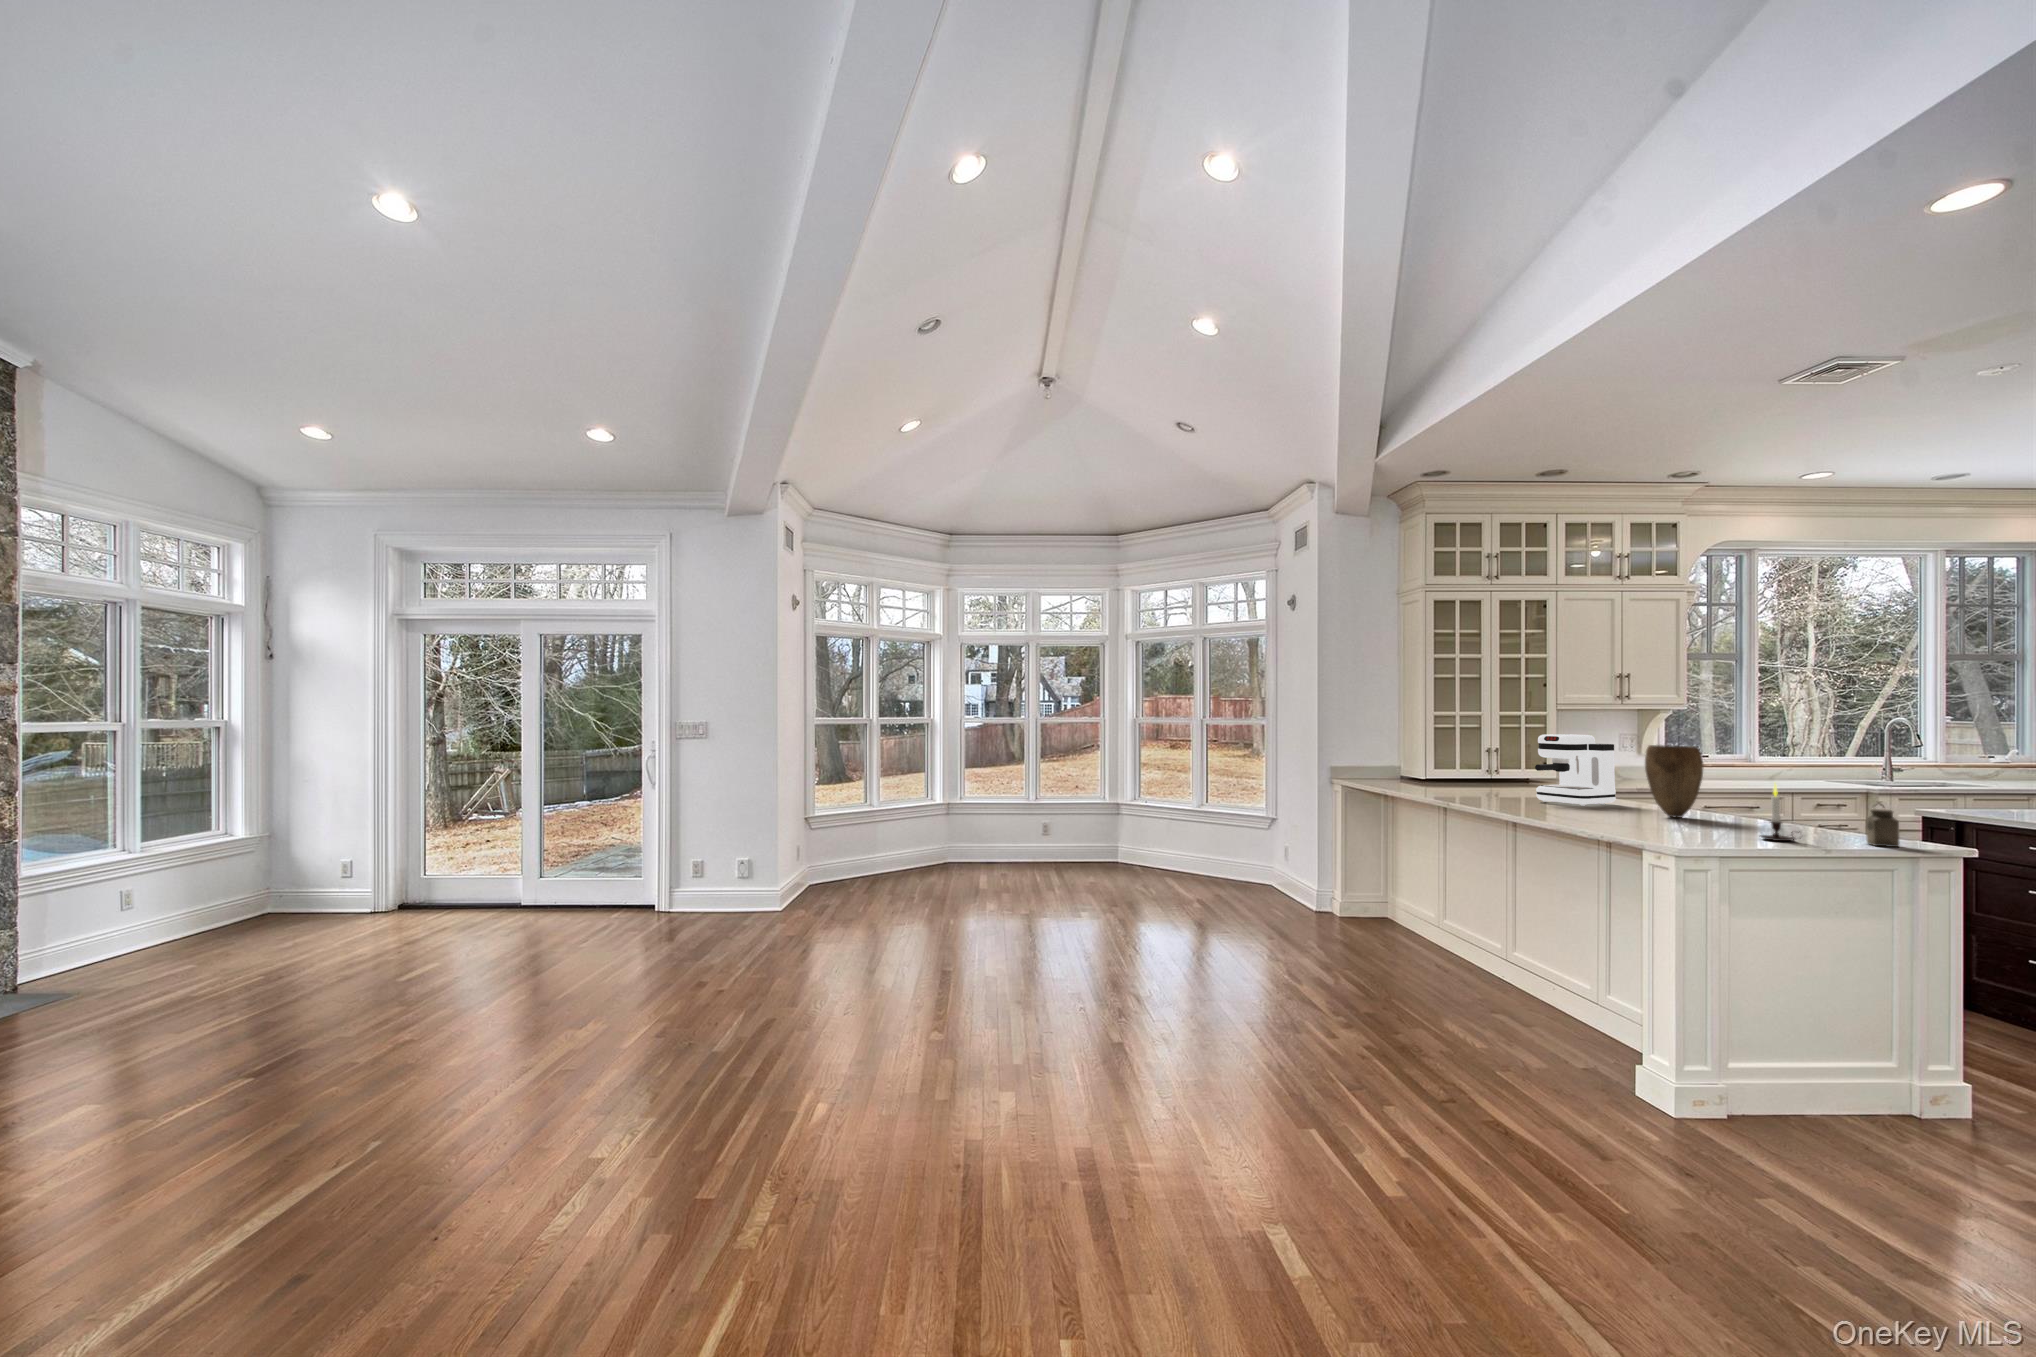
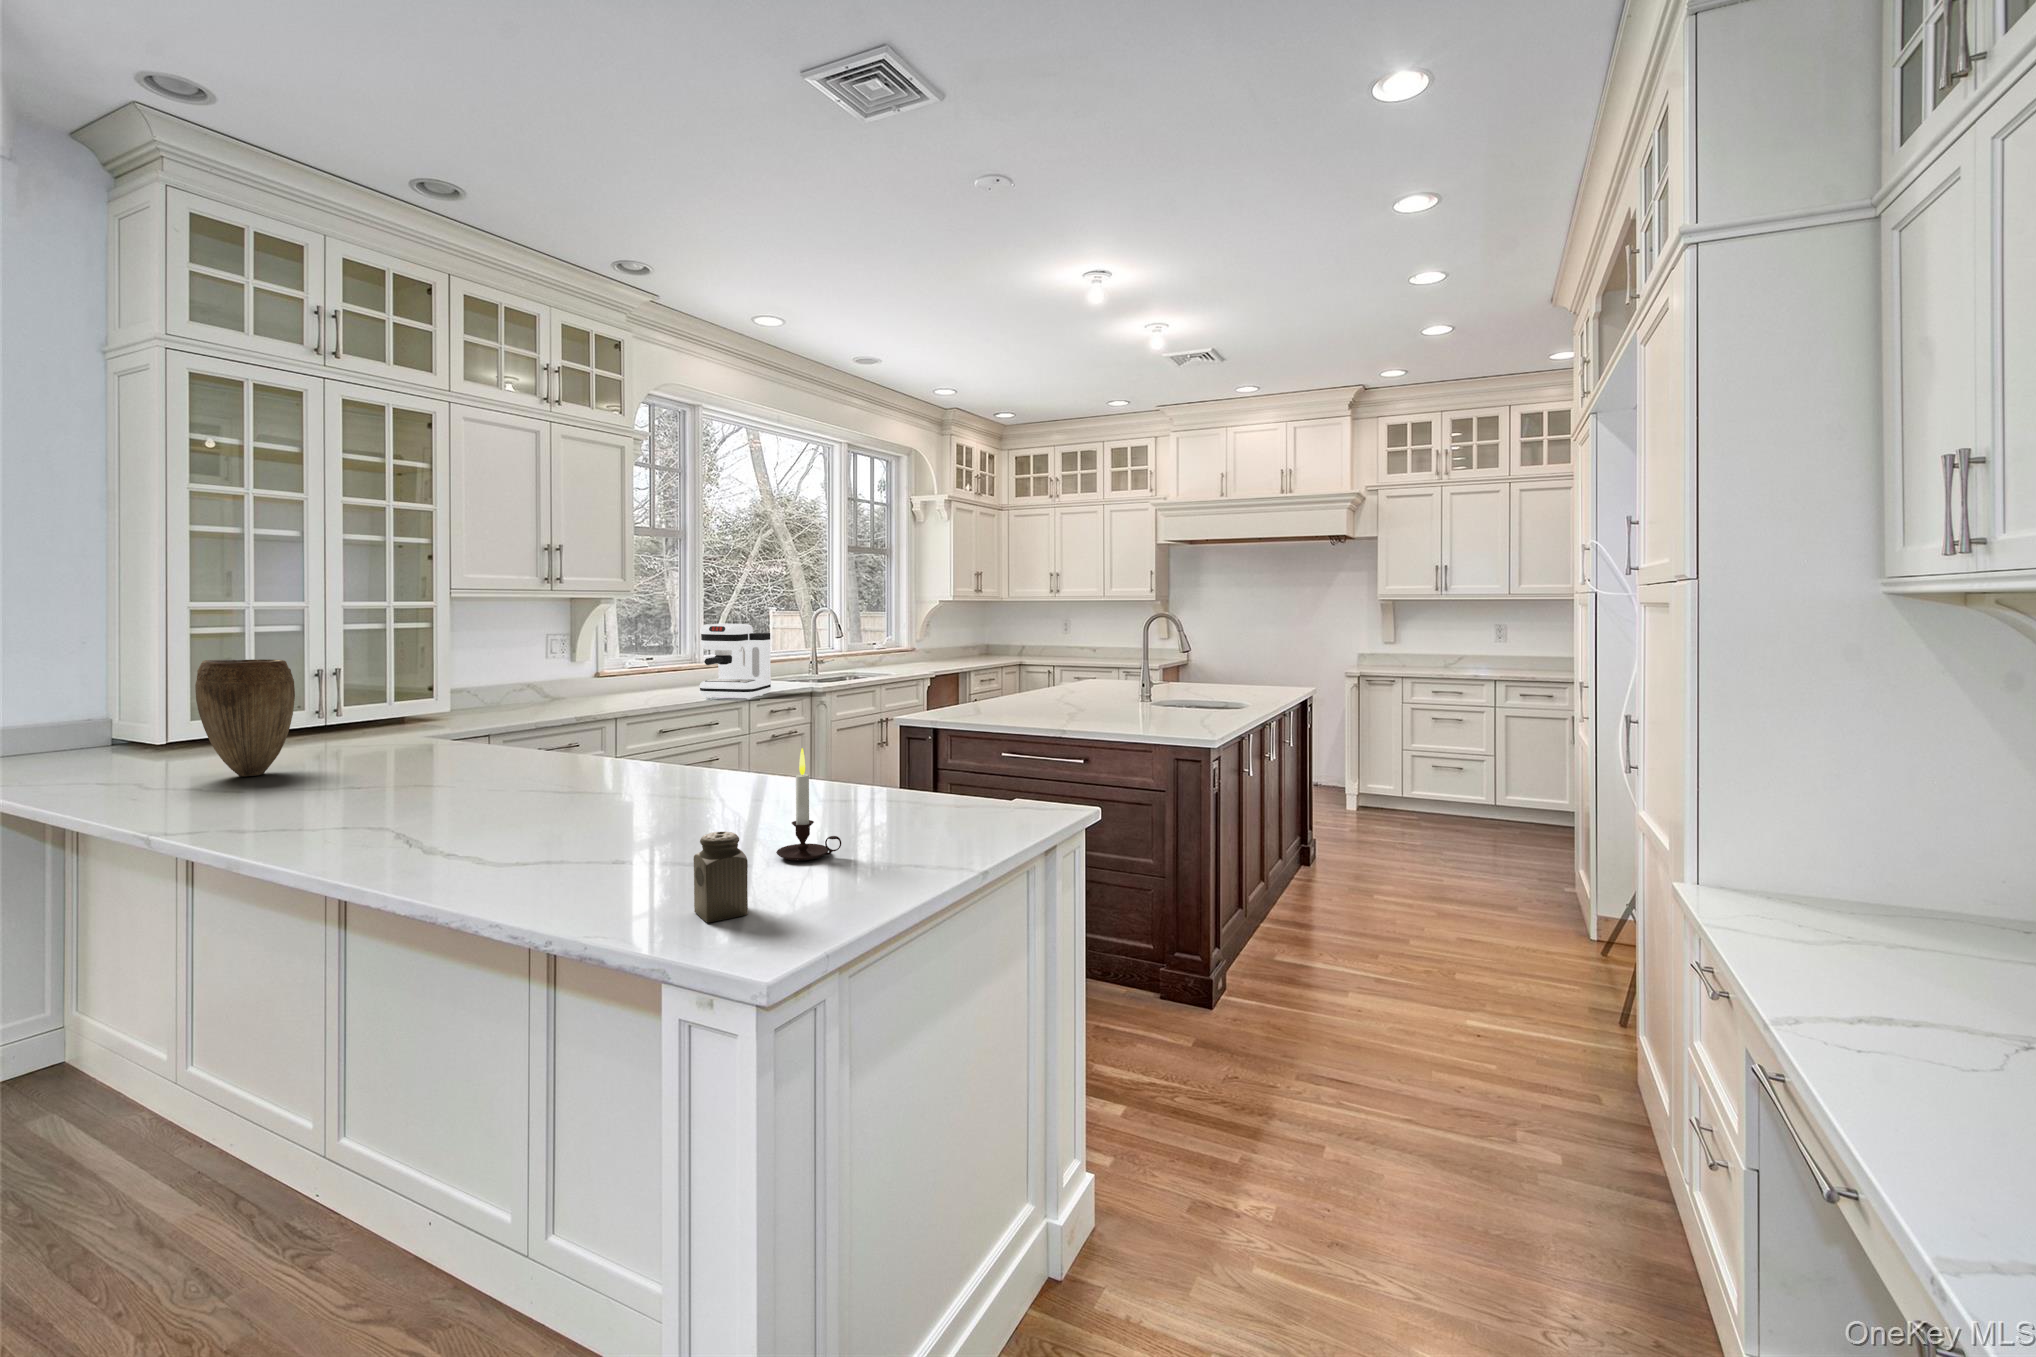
coffee maker: present [1535,734,1616,806] -> present [699,624,771,699]
vase: present [1645,745,1703,818] -> present [195,659,295,776]
salt shaker: present [1866,808,1899,847] -> present [693,832,748,922]

